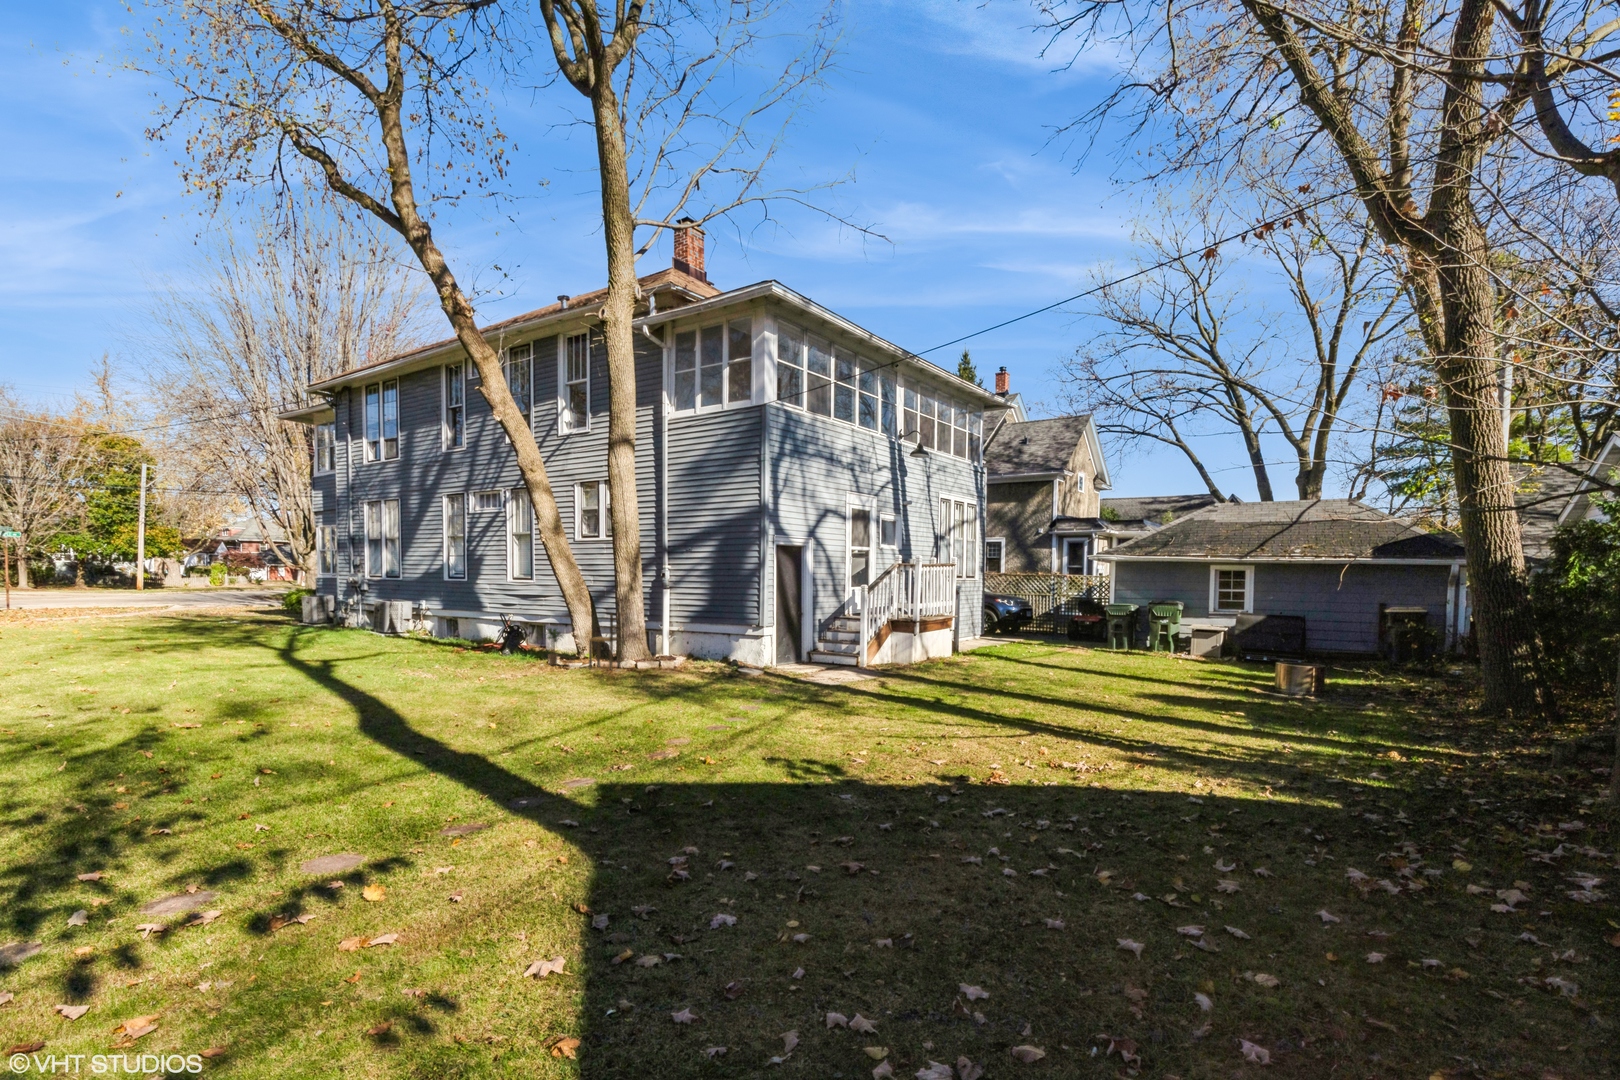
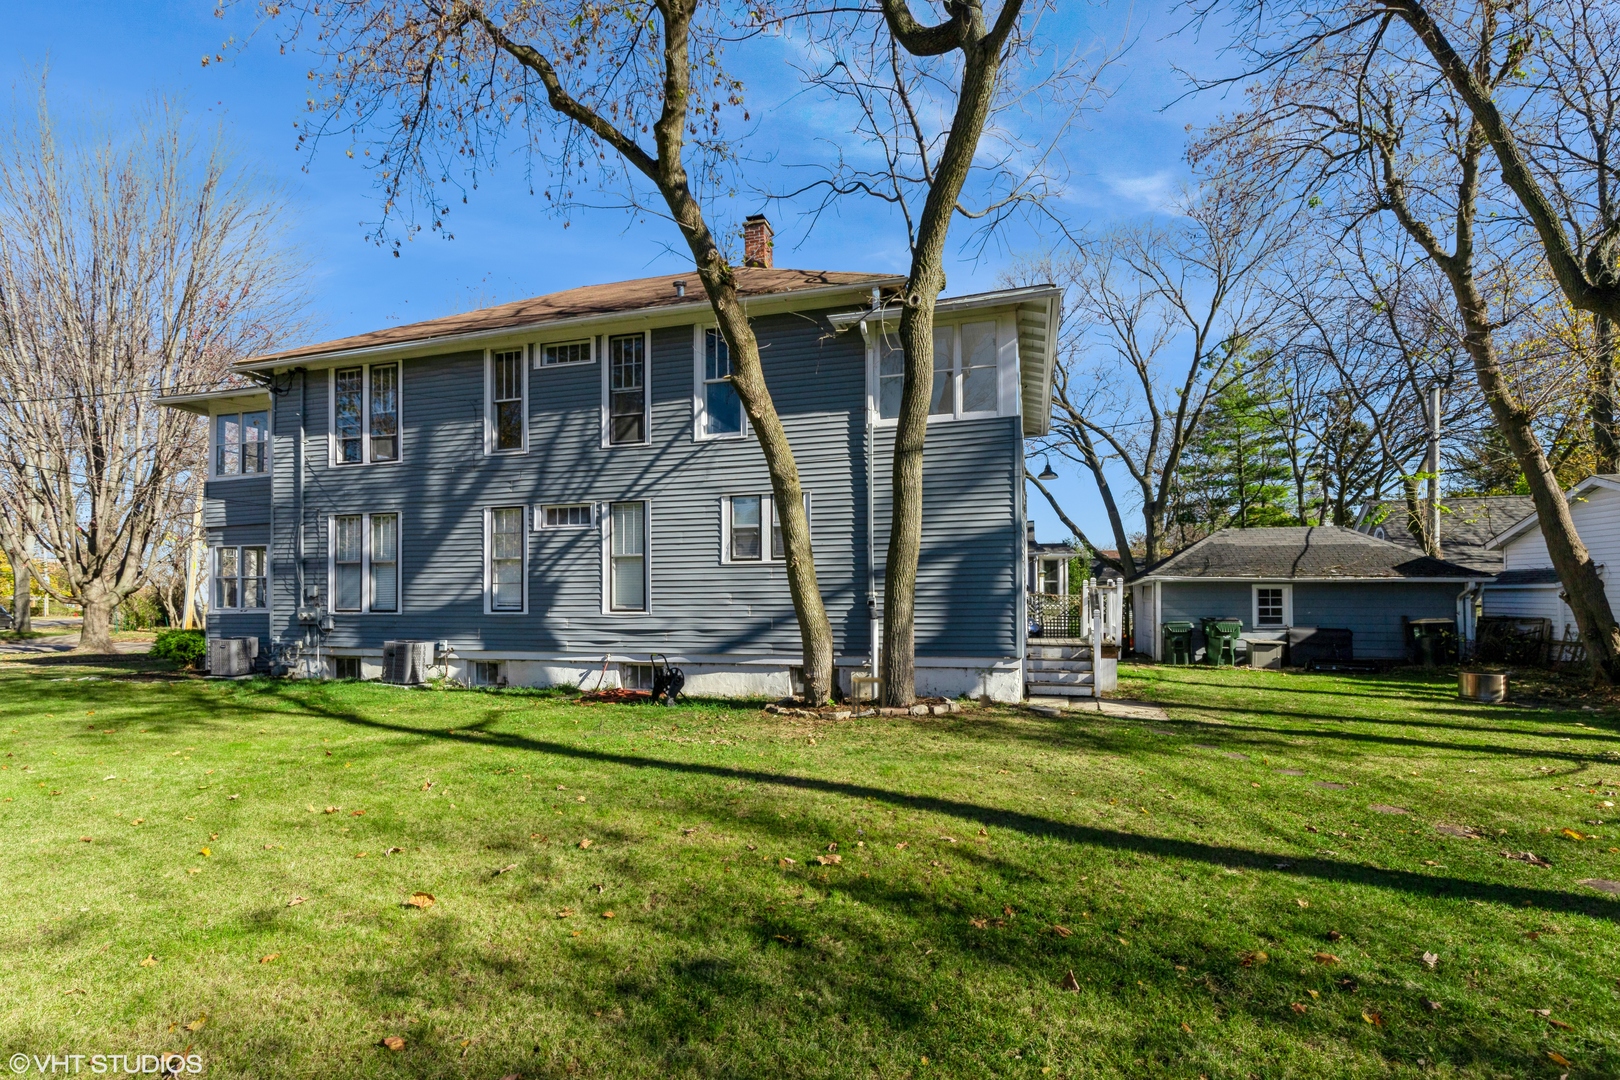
potted plant: present [548,628,562,665] -> present [975,665,996,707]

